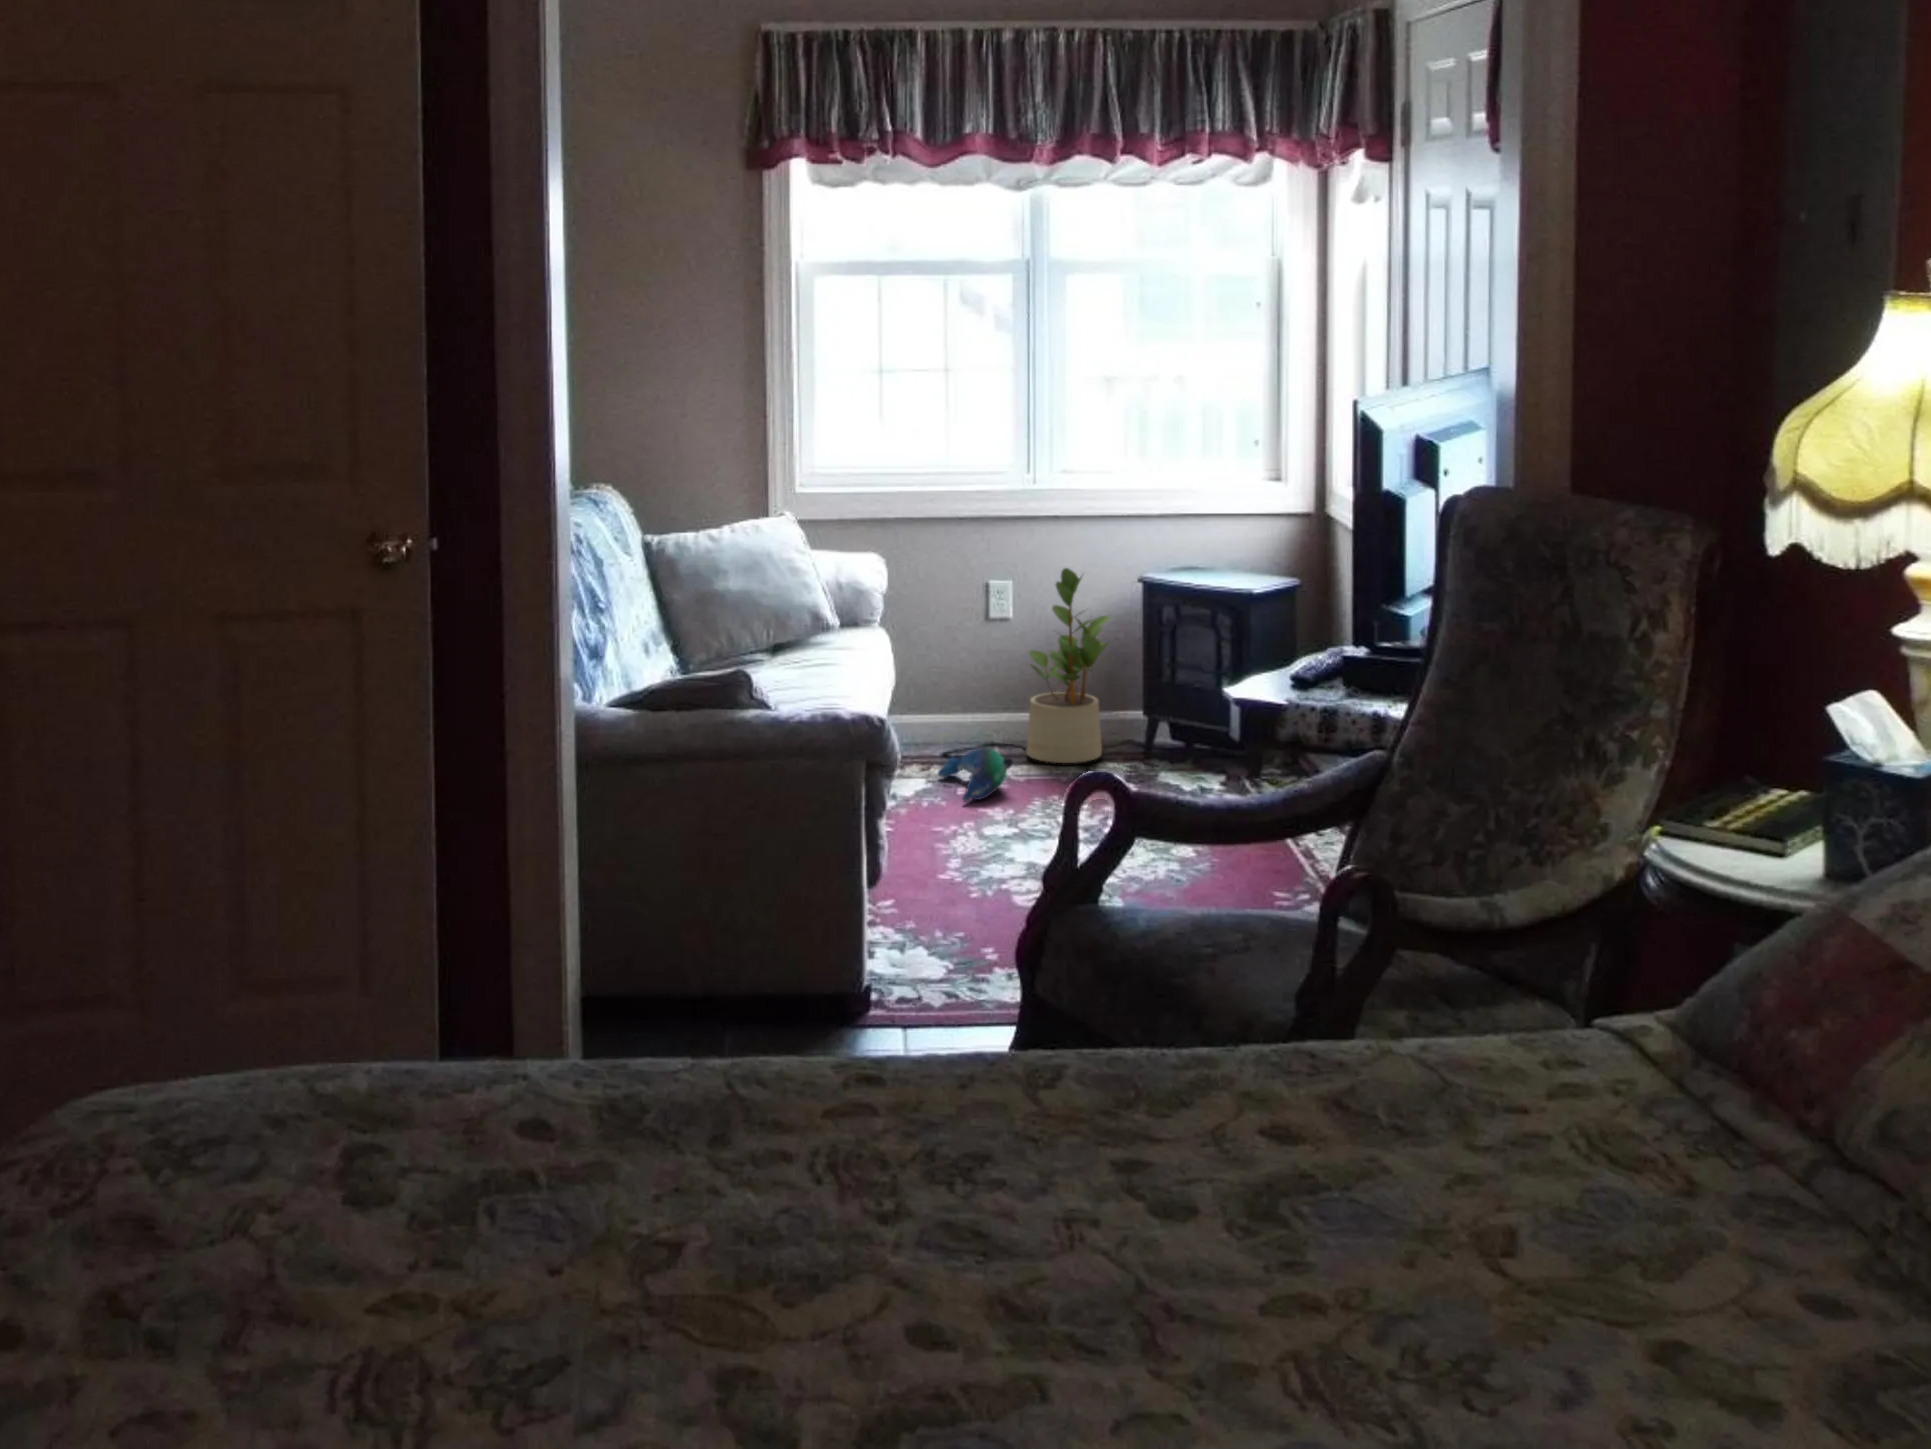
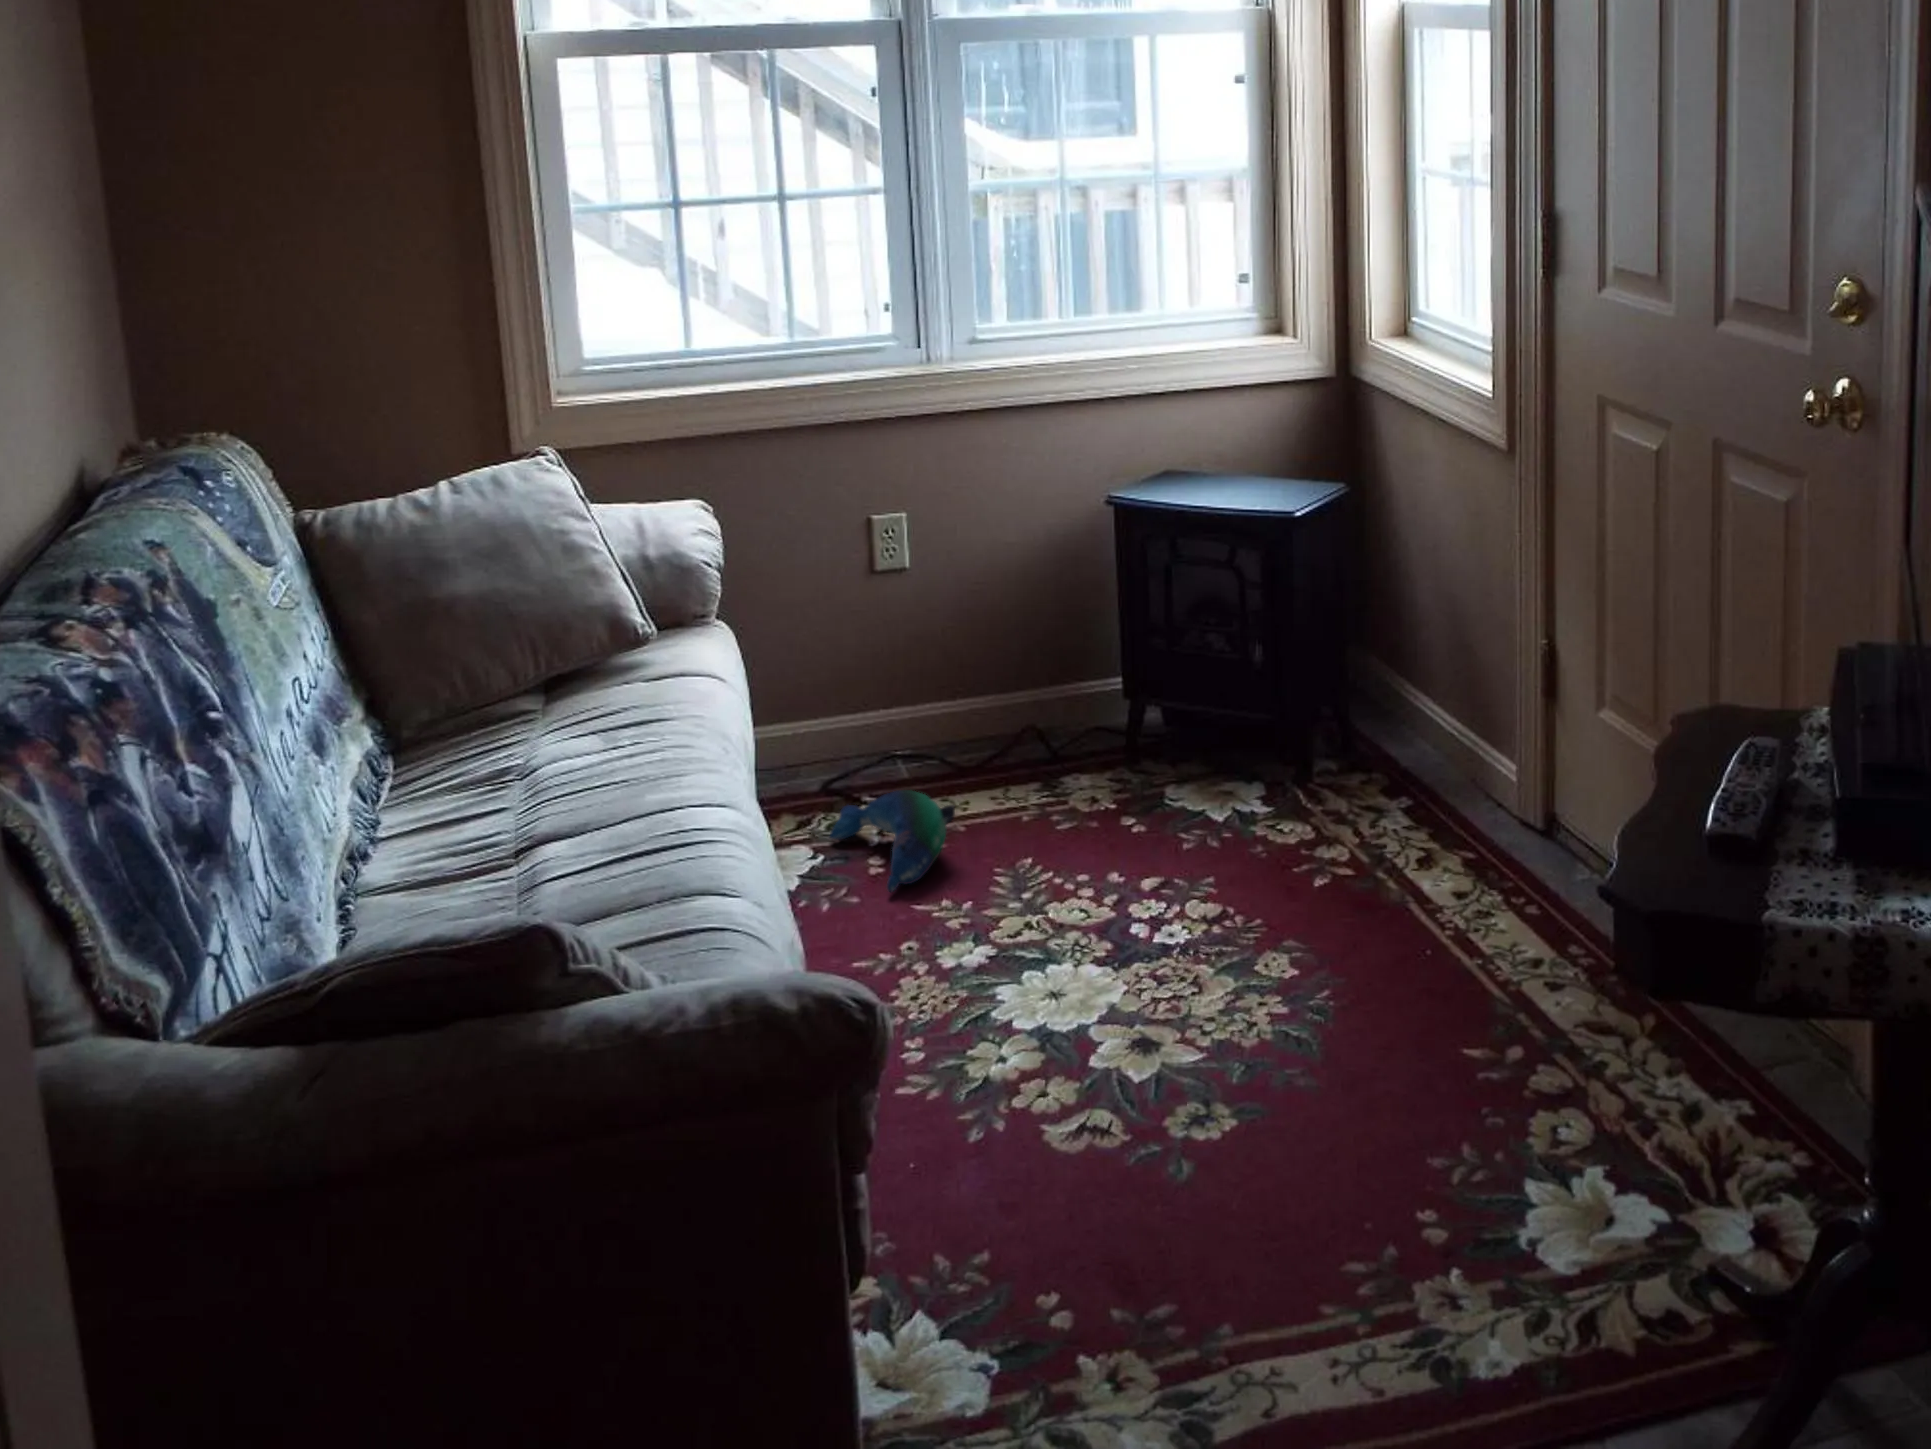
potted plant: present [1026,568,1110,763] -> none [945,493,1075,787]

